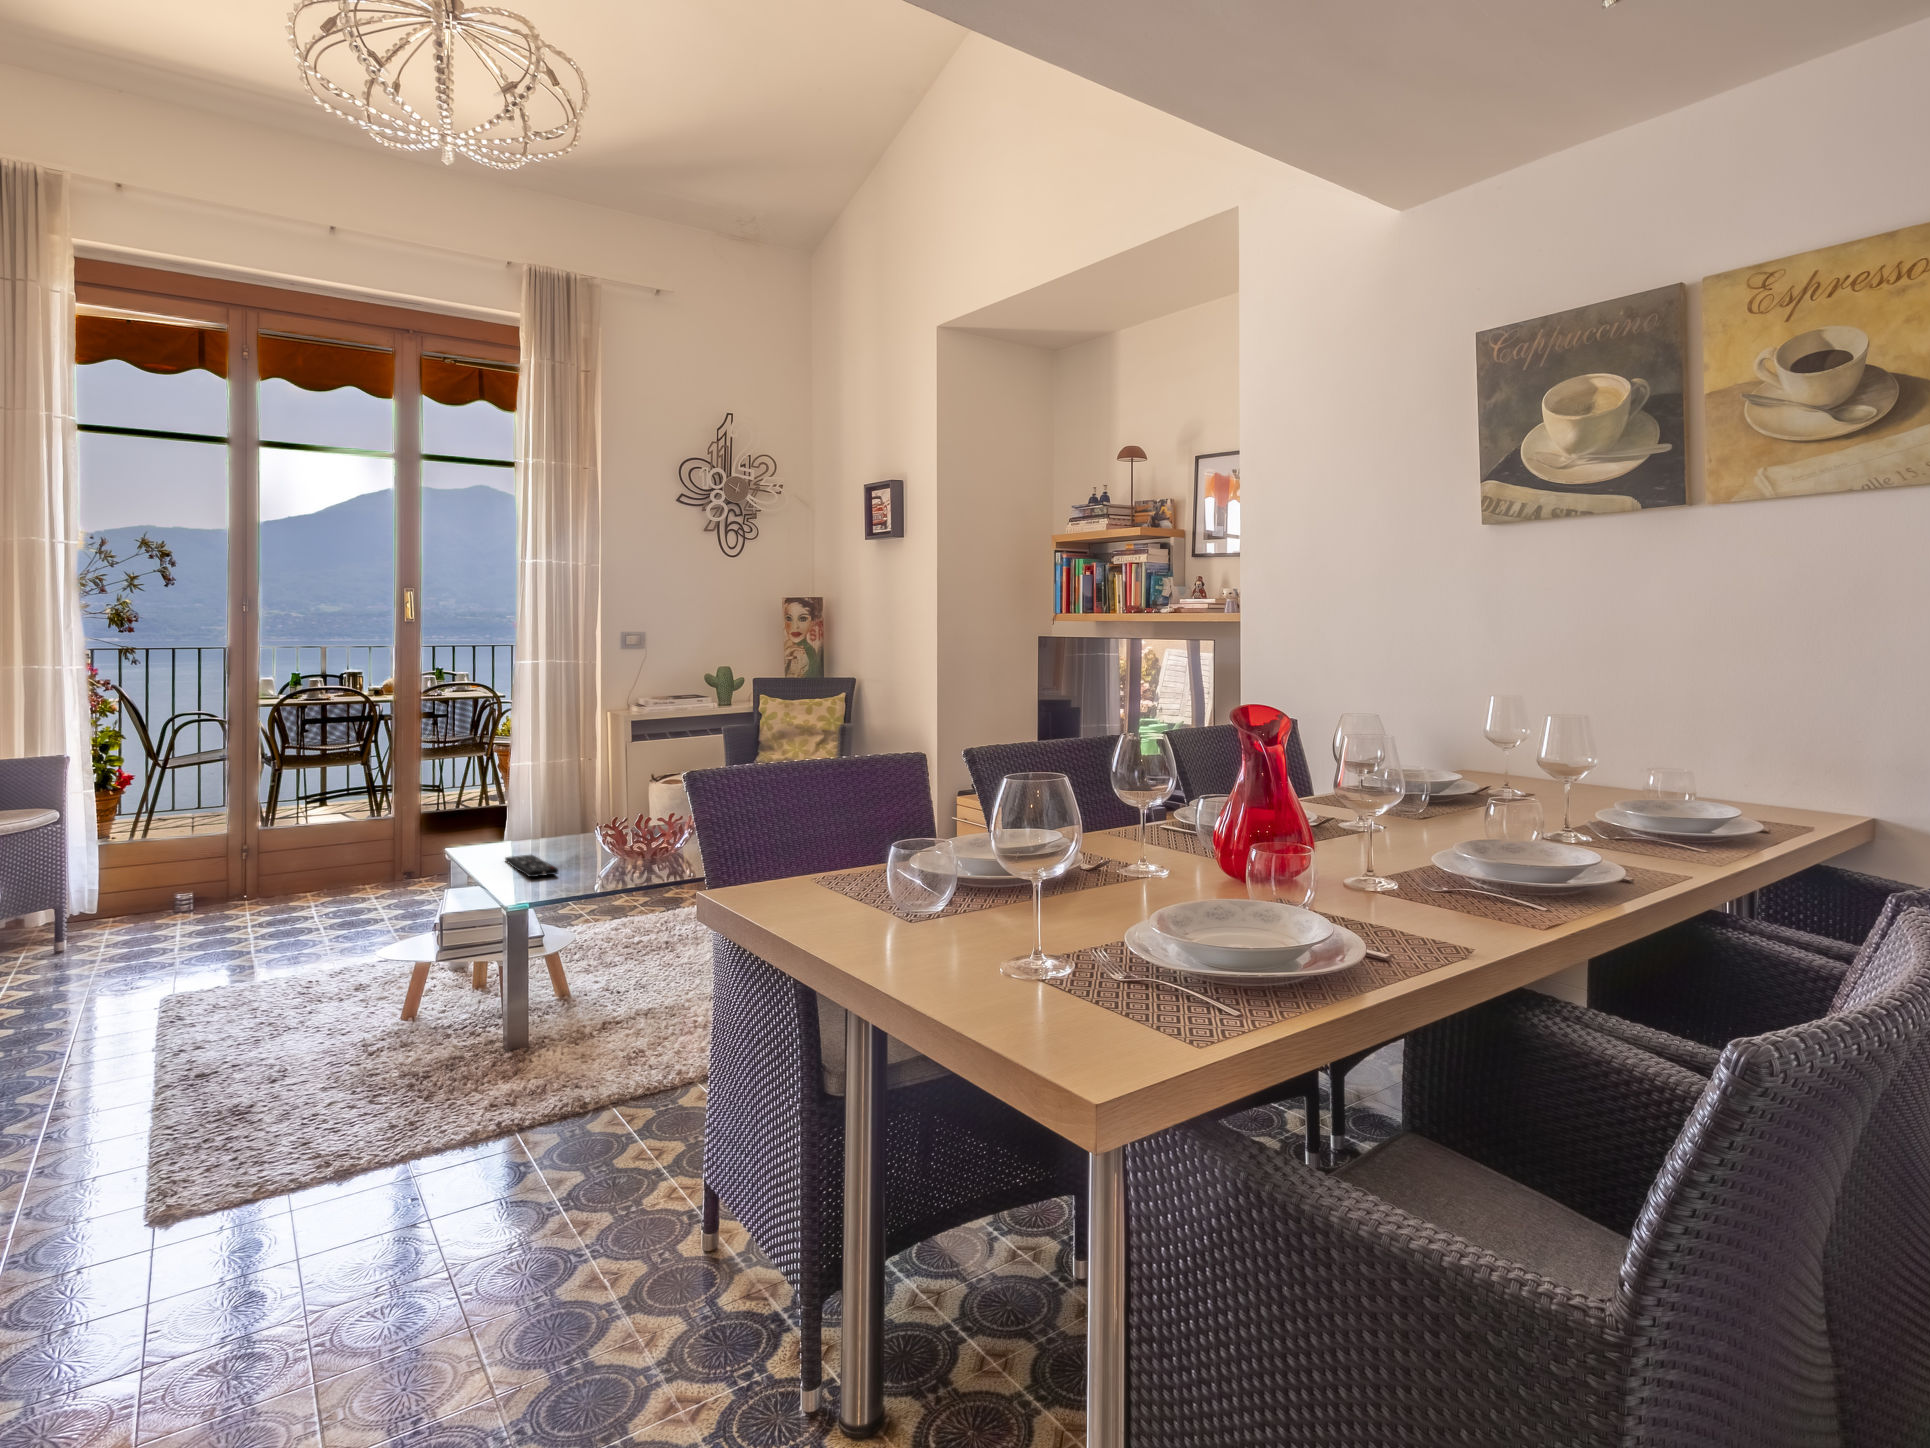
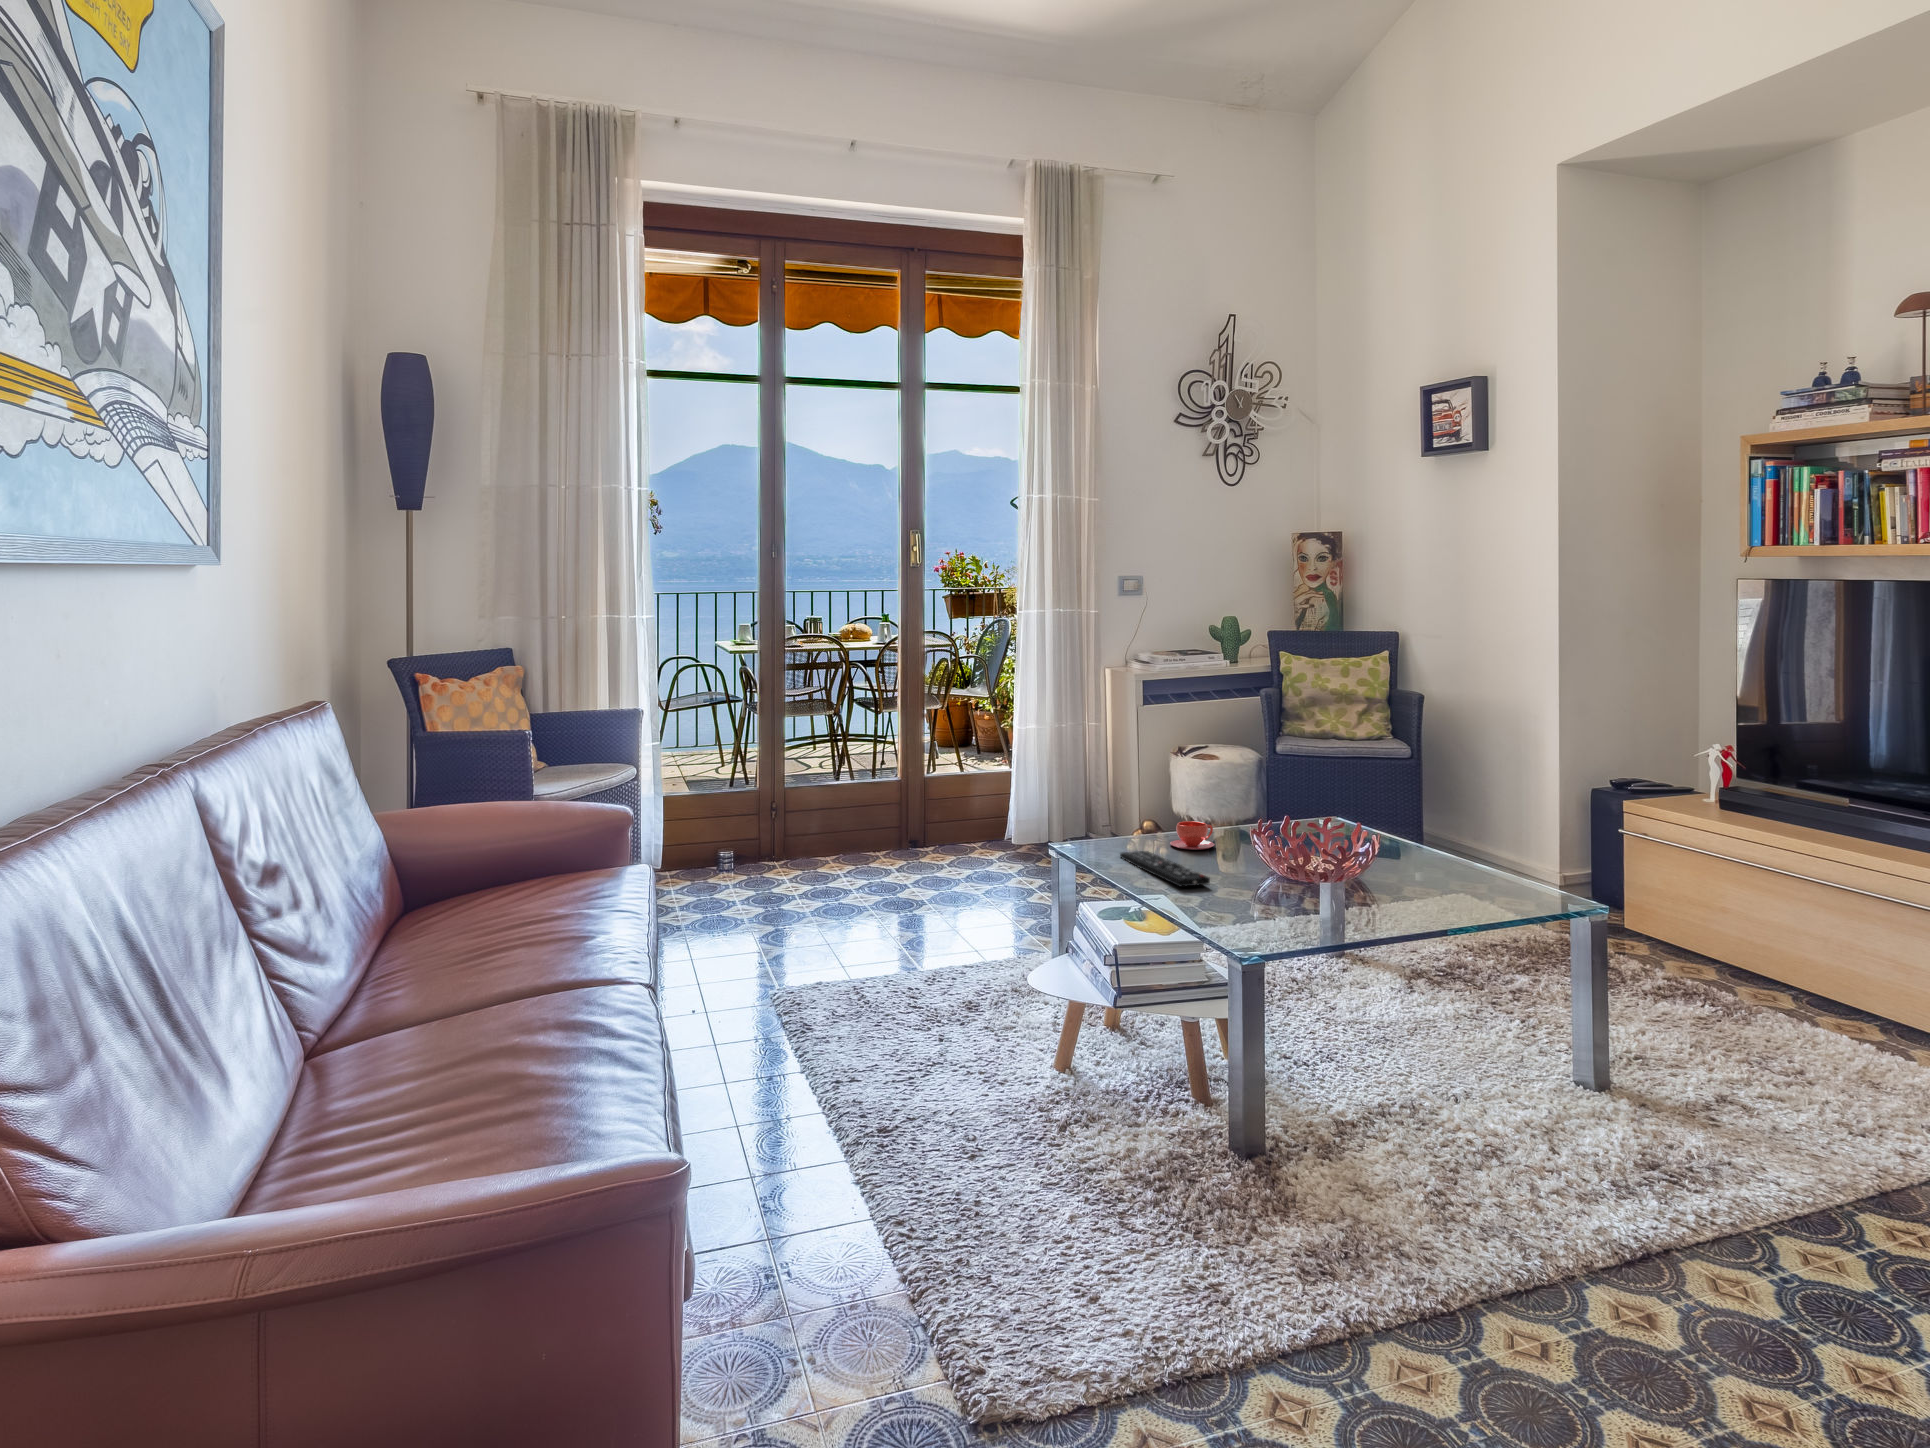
teacup: none [561,829,600,852] -> present [1170,821,1214,850]

